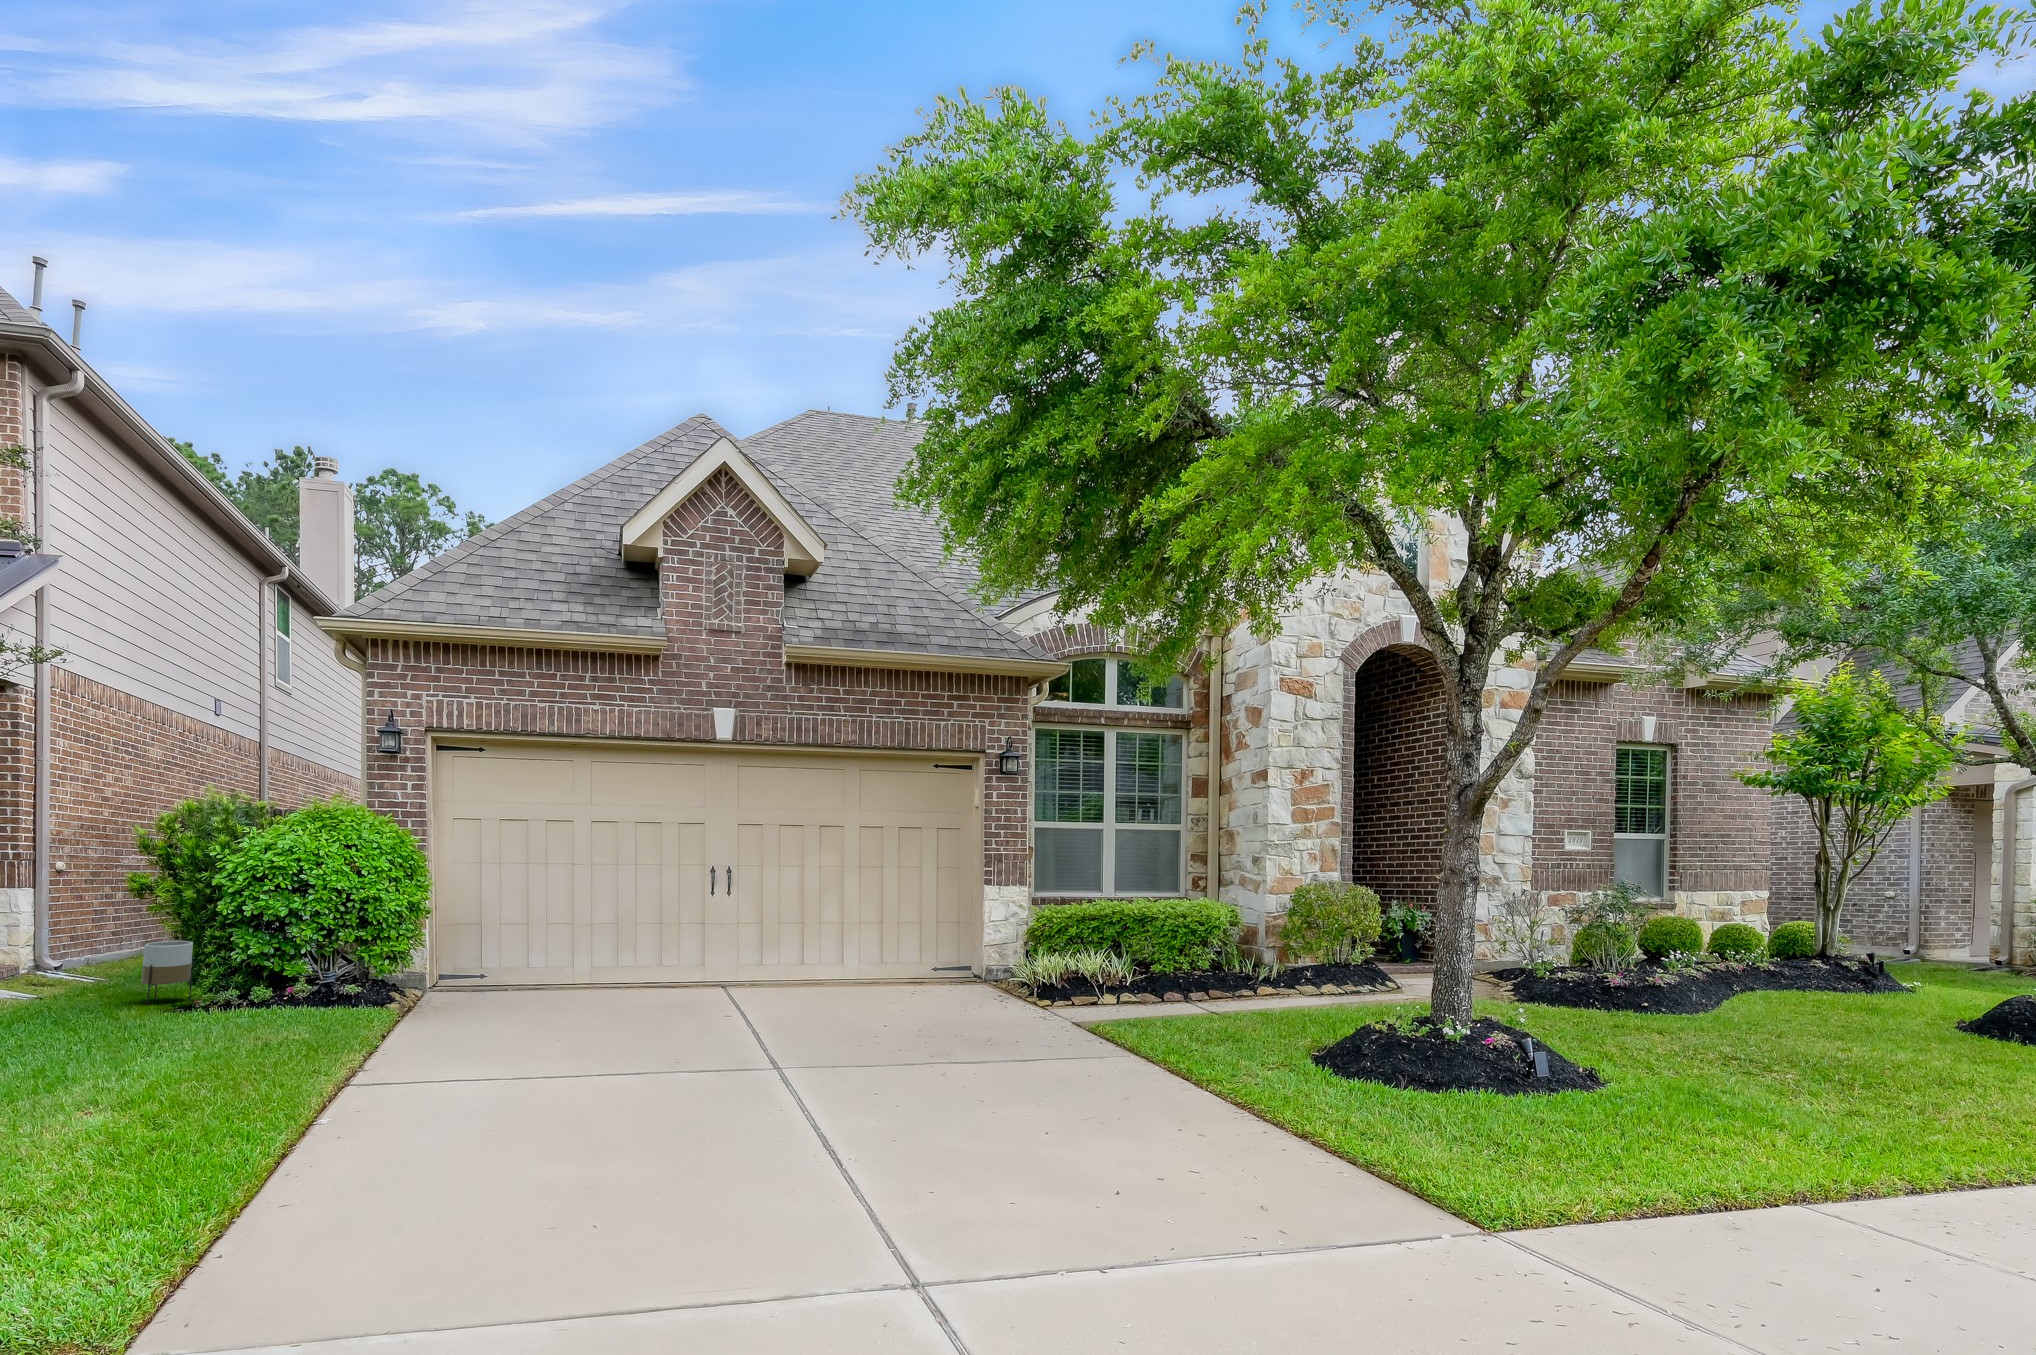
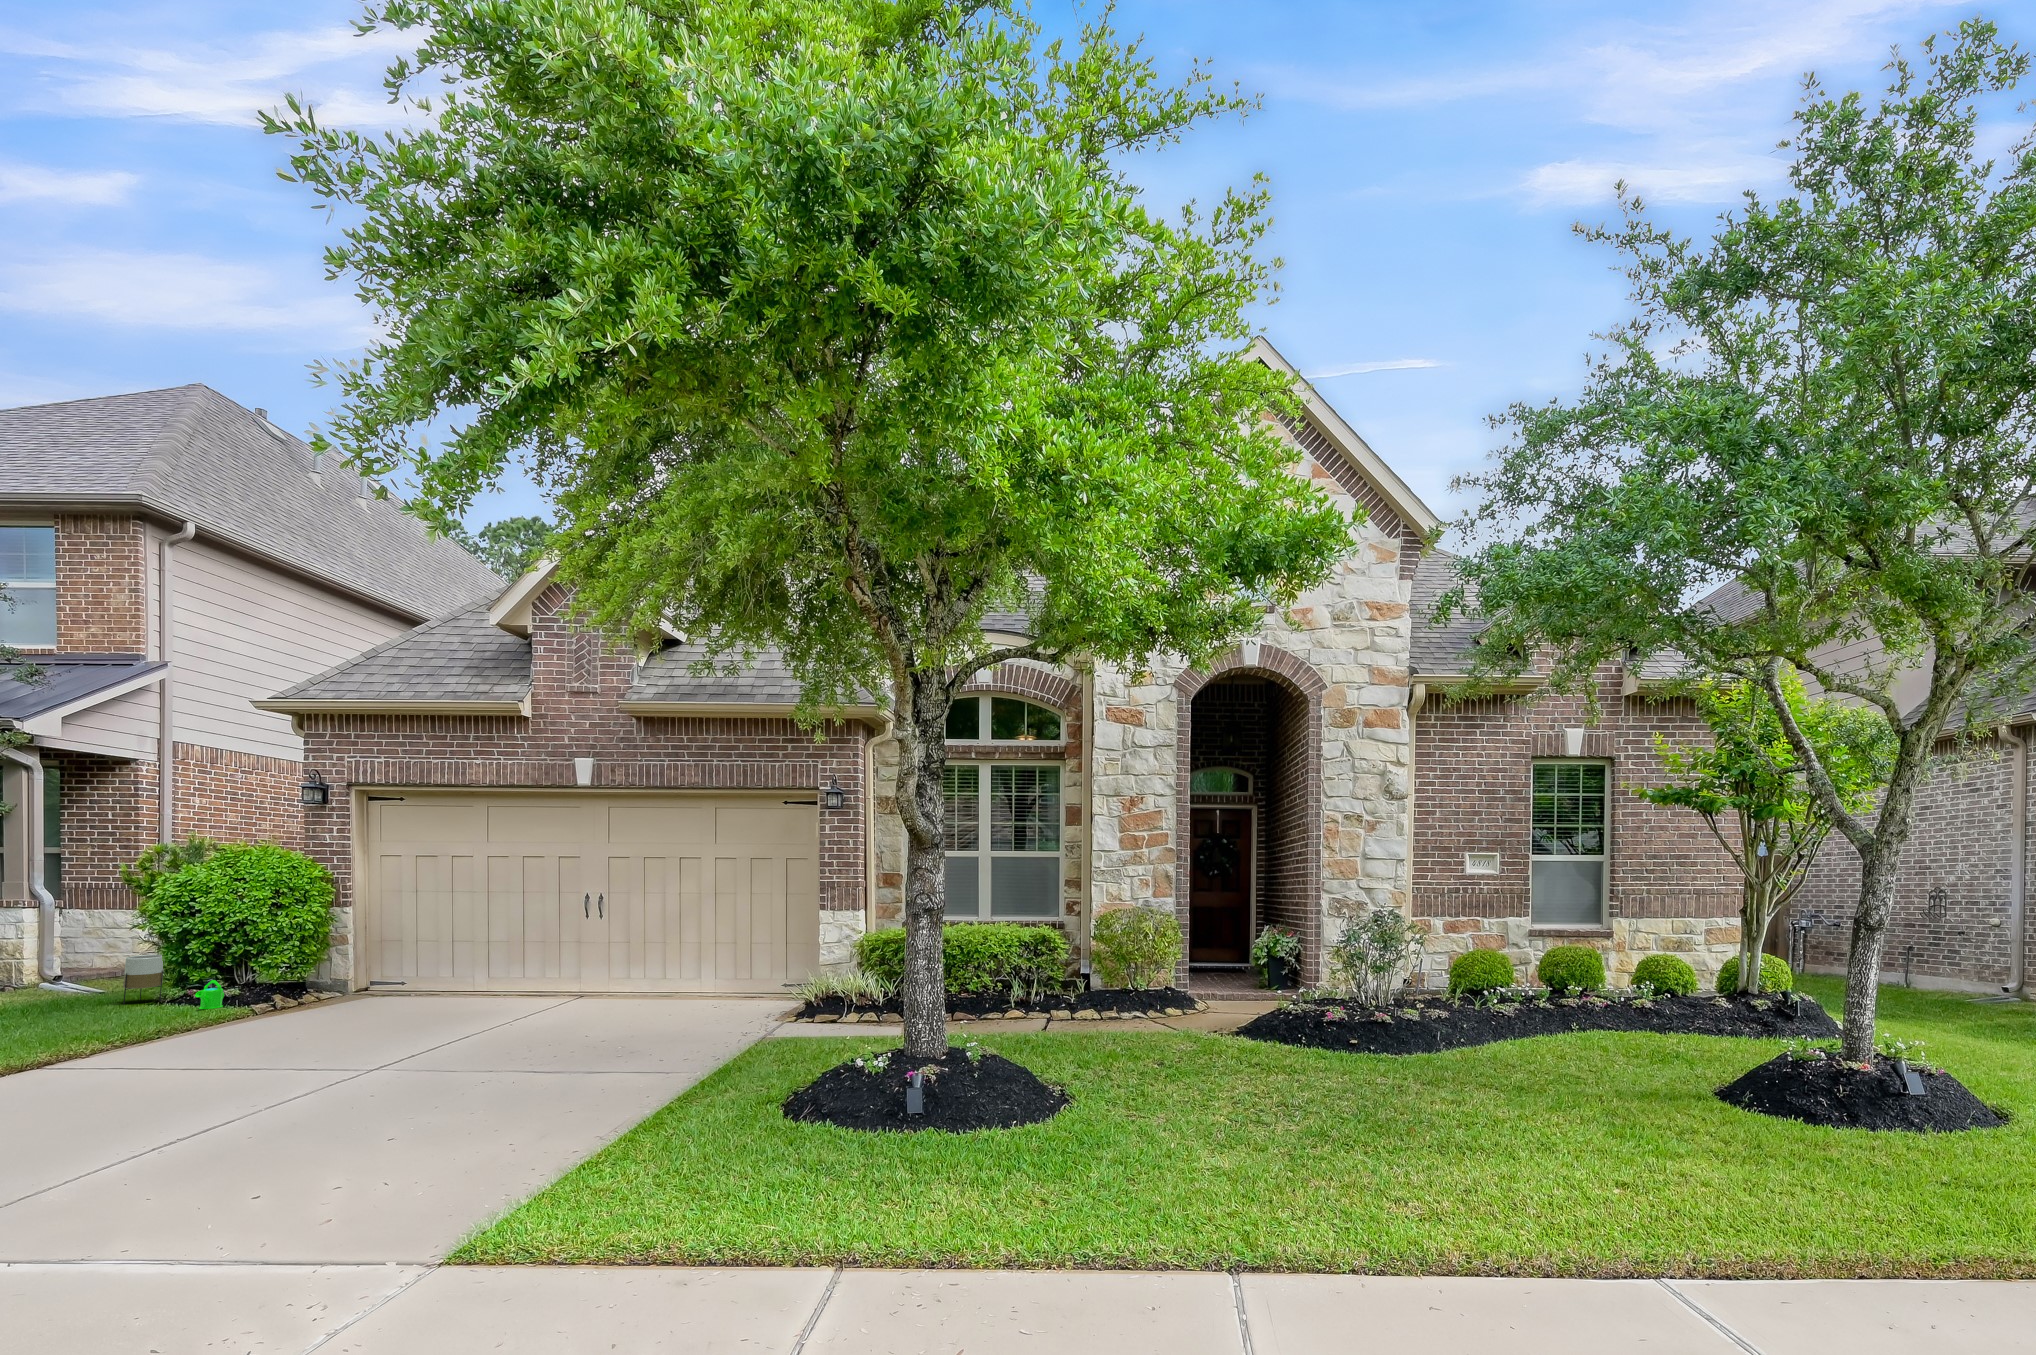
watering can: none [274,971,304,1008] -> present [195,980,224,1009]

